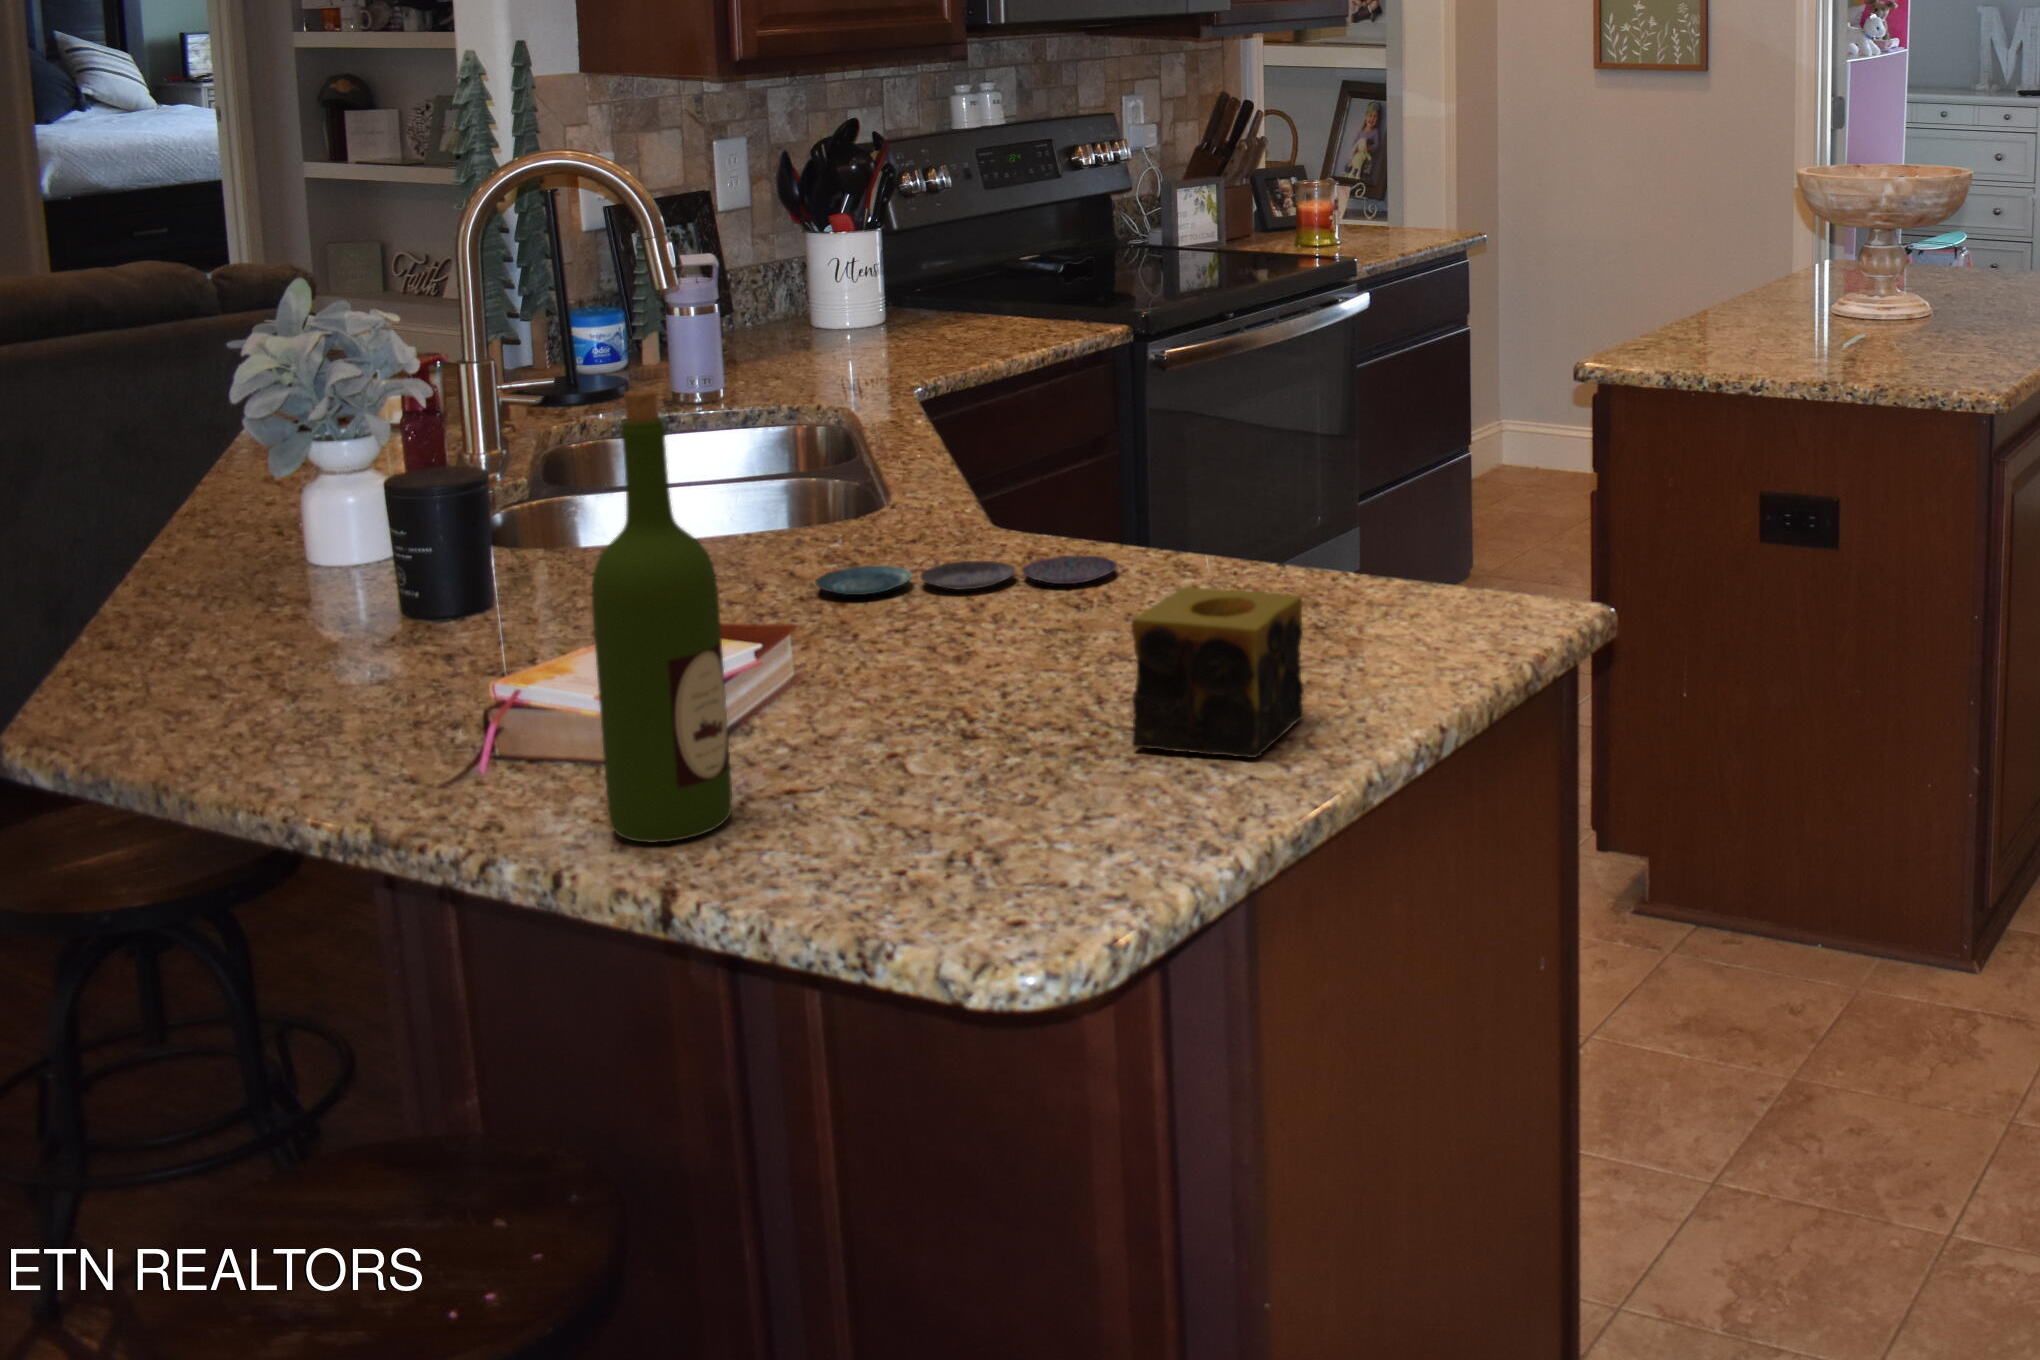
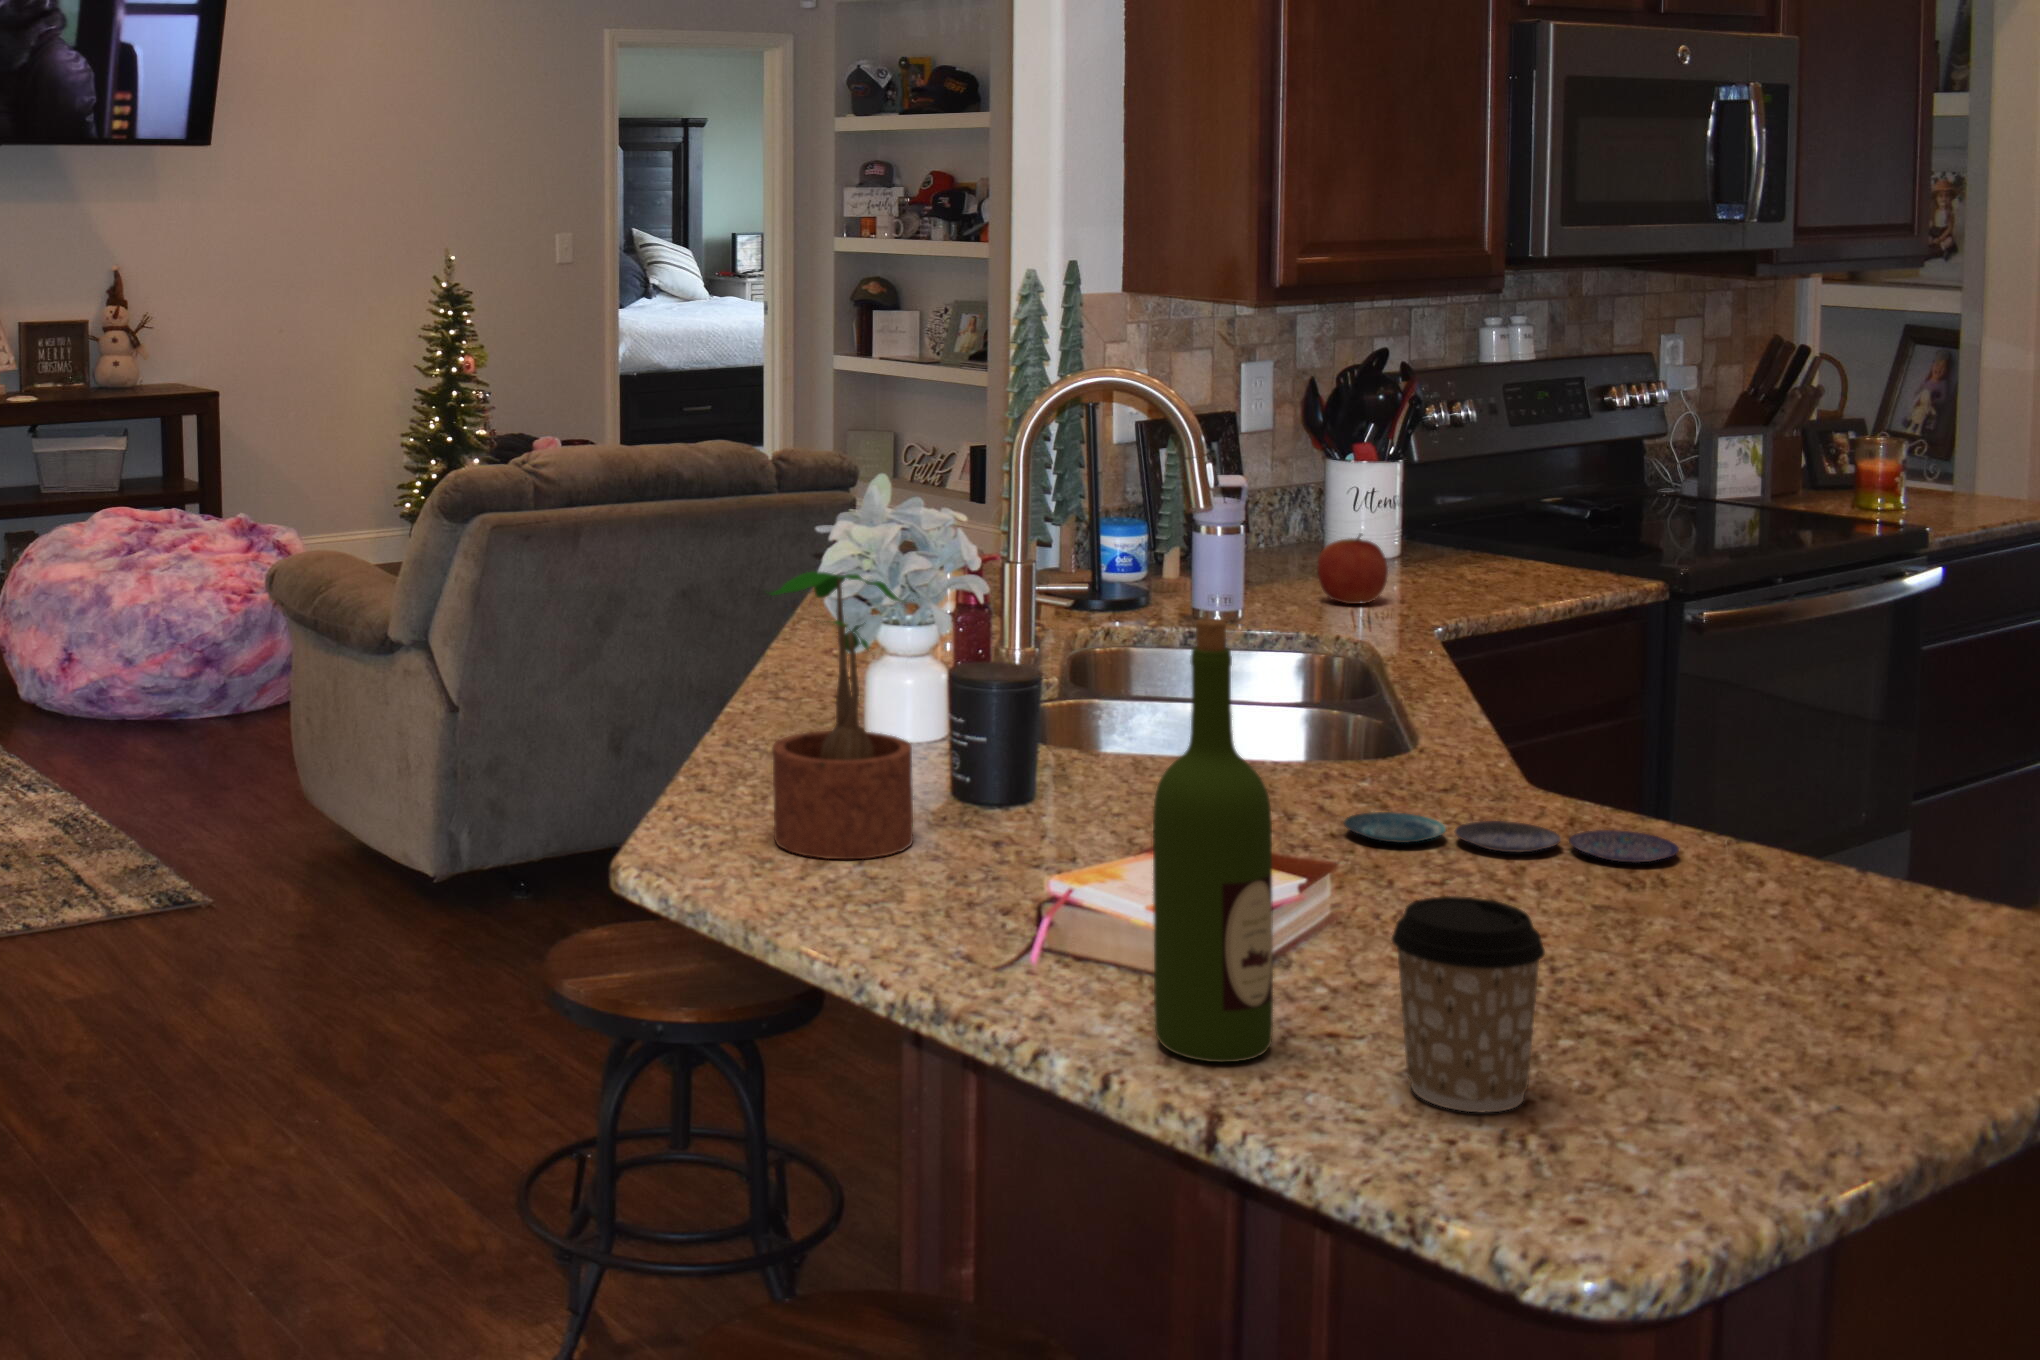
apple: none [800,304,867,374] -> present [1318,534,1388,604]
potted plant: none [133,378,348,700] -> present [769,572,914,859]
candle: present [1131,586,1304,758] -> none [1704,886,1924,1094]
coffee cup: none [841,636,985,842] -> present [1392,896,1545,1112]

